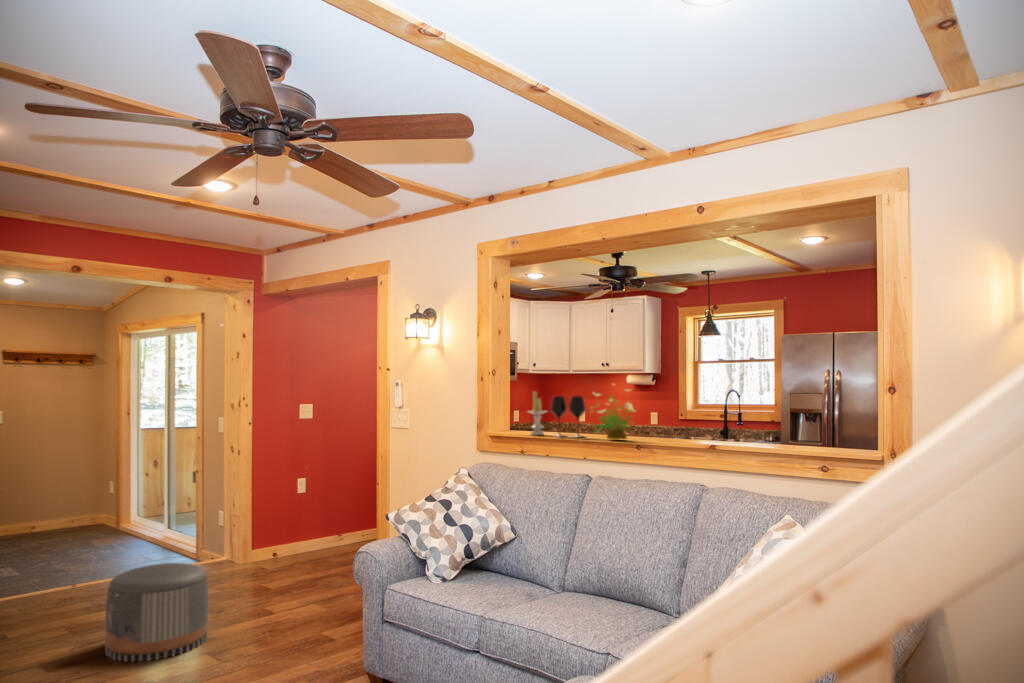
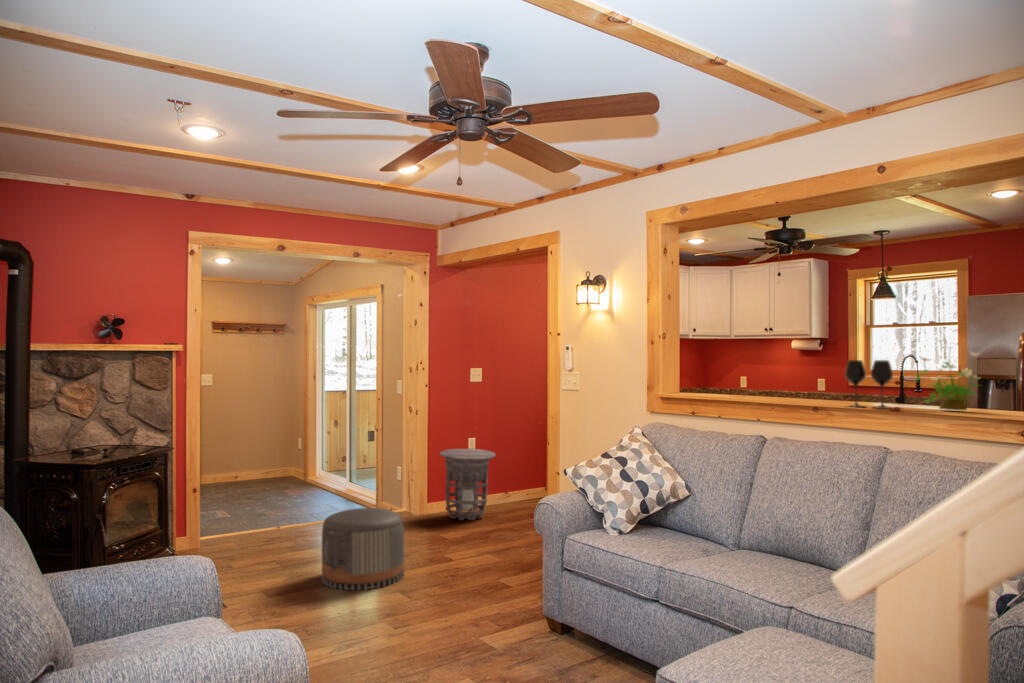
potted plant: present [593,389,635,439] -> present [915,348,980,410]
candle: present [527,391,547,435] -> none [695,356,717,398]
wine glass: present [551,396,586,438] -> present [845,360,893,409]
side table: none [263,490,326,569] -> present [440,449,496,520]

